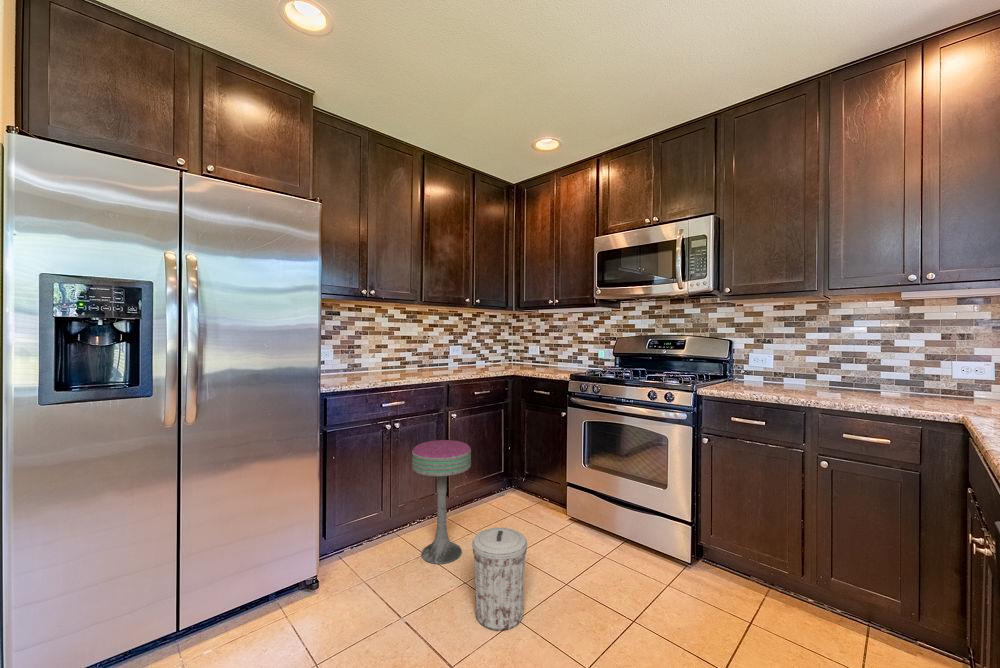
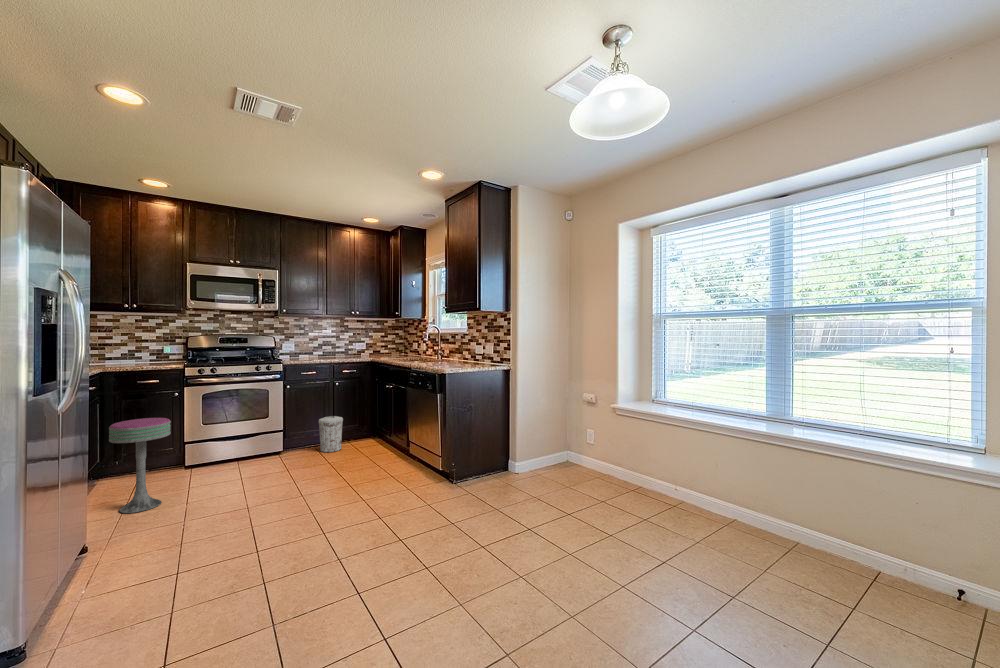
trash can: present [472,528,527,630] -> present [319,416,343,452]

